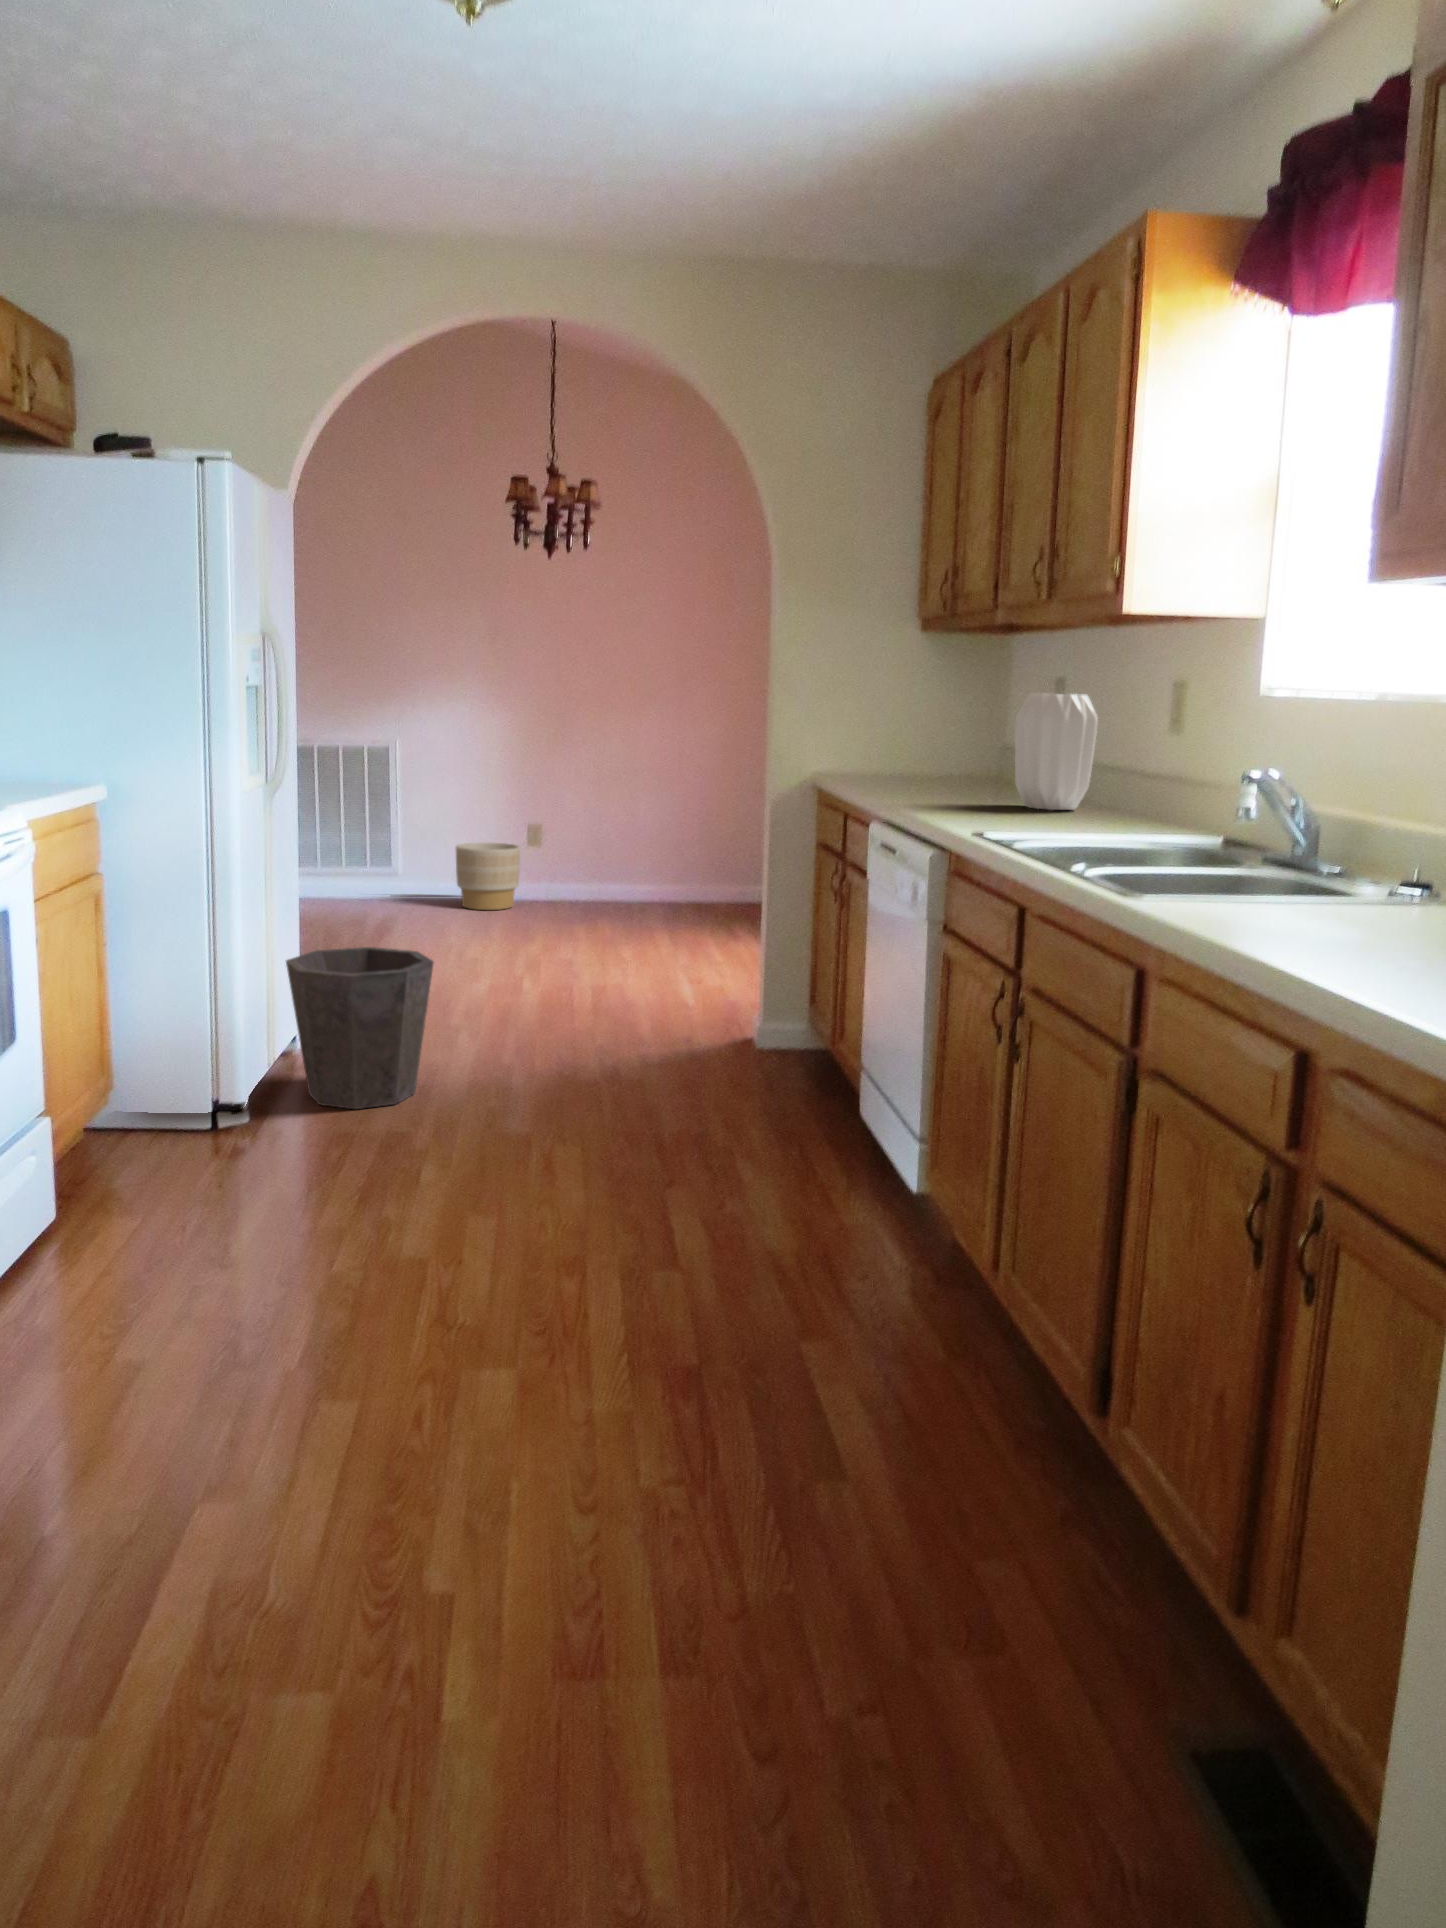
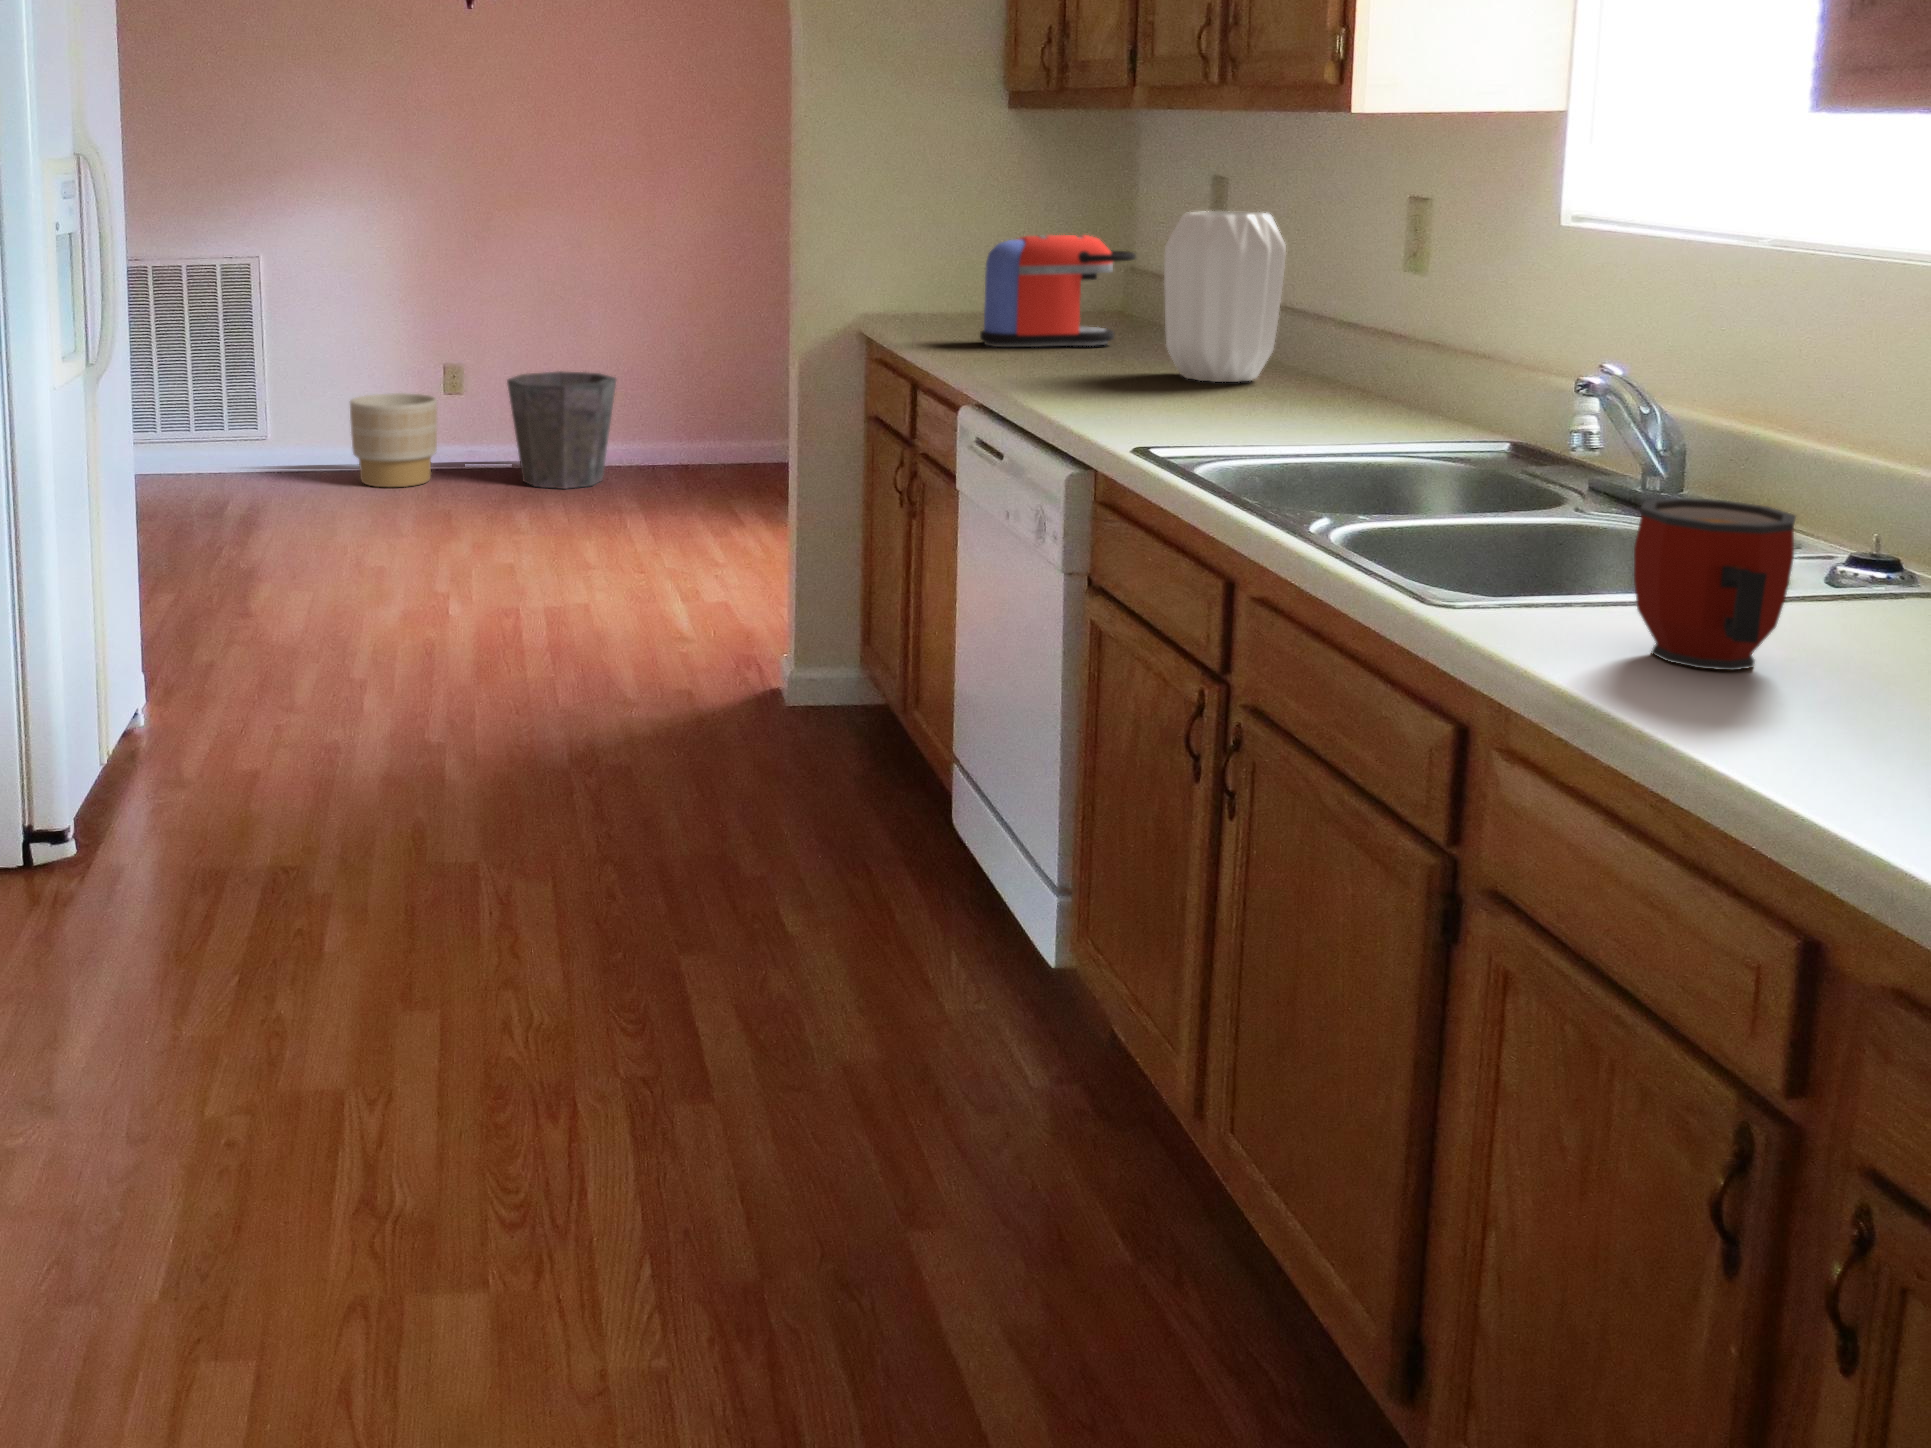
coffee maker: none [895,713,1004,791] -> present [980,235,1136,347]
mug: none [1241,825,1337,927] -> present [1634,498,1796,670]
waste bin: present [286,947,433,1109] -> present [507,371,616,489]

